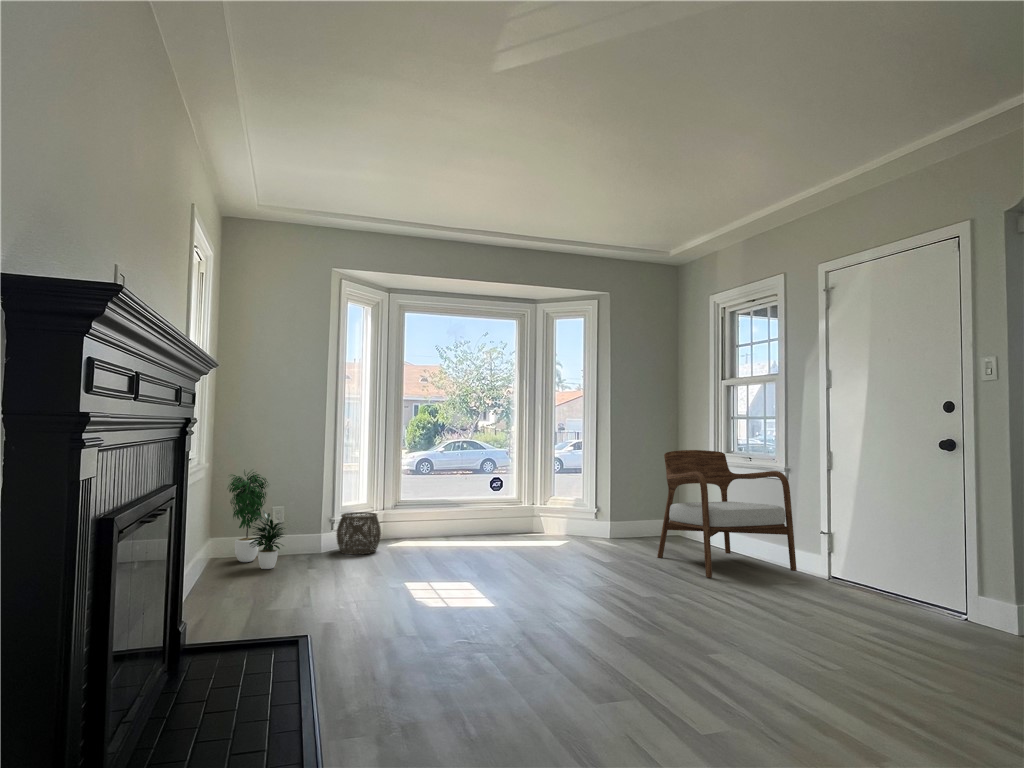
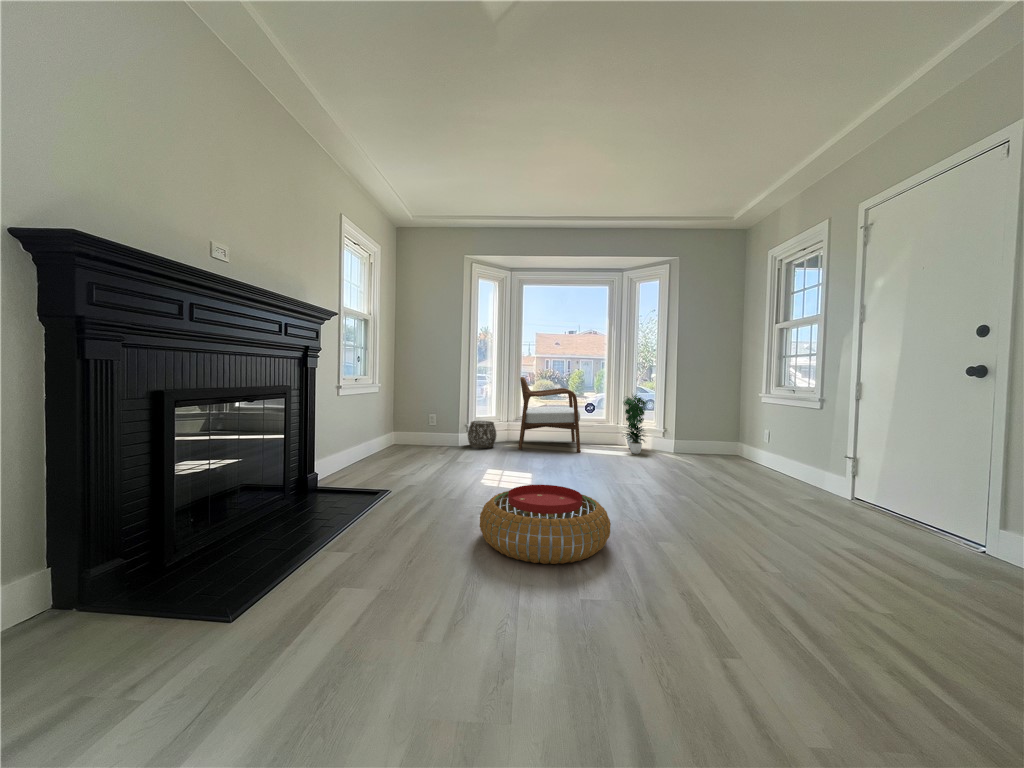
armchair: present [657,450,797,577] -> present [518,377,581,452]
potted plant: present [228,472,285,569] -> present [623,394,646,454]
pouf: none [517,596,681,694] -> present [480,485,611,564]

